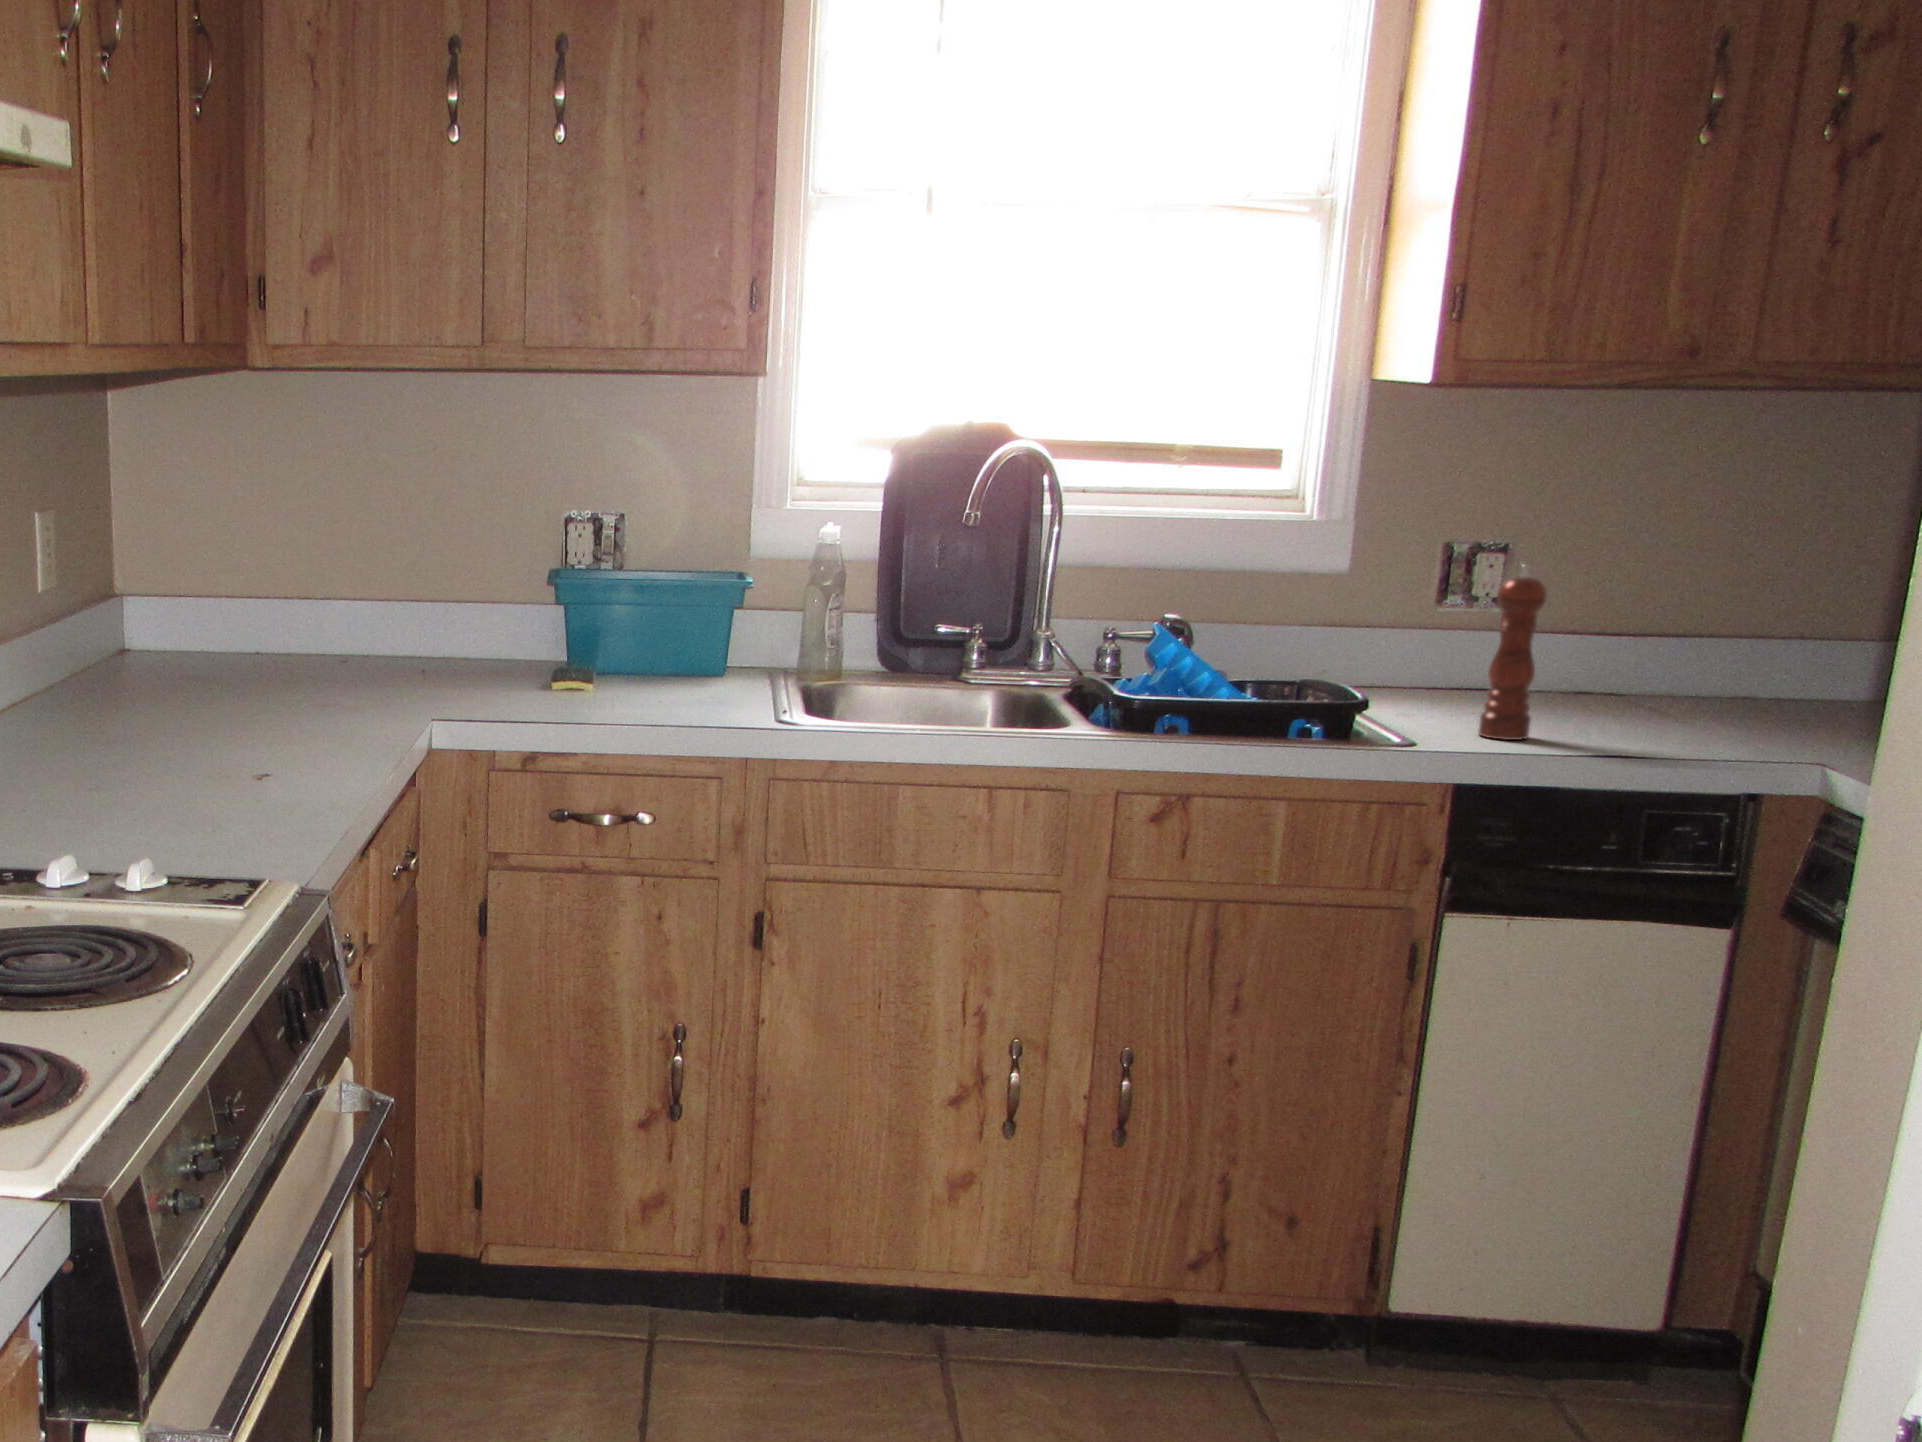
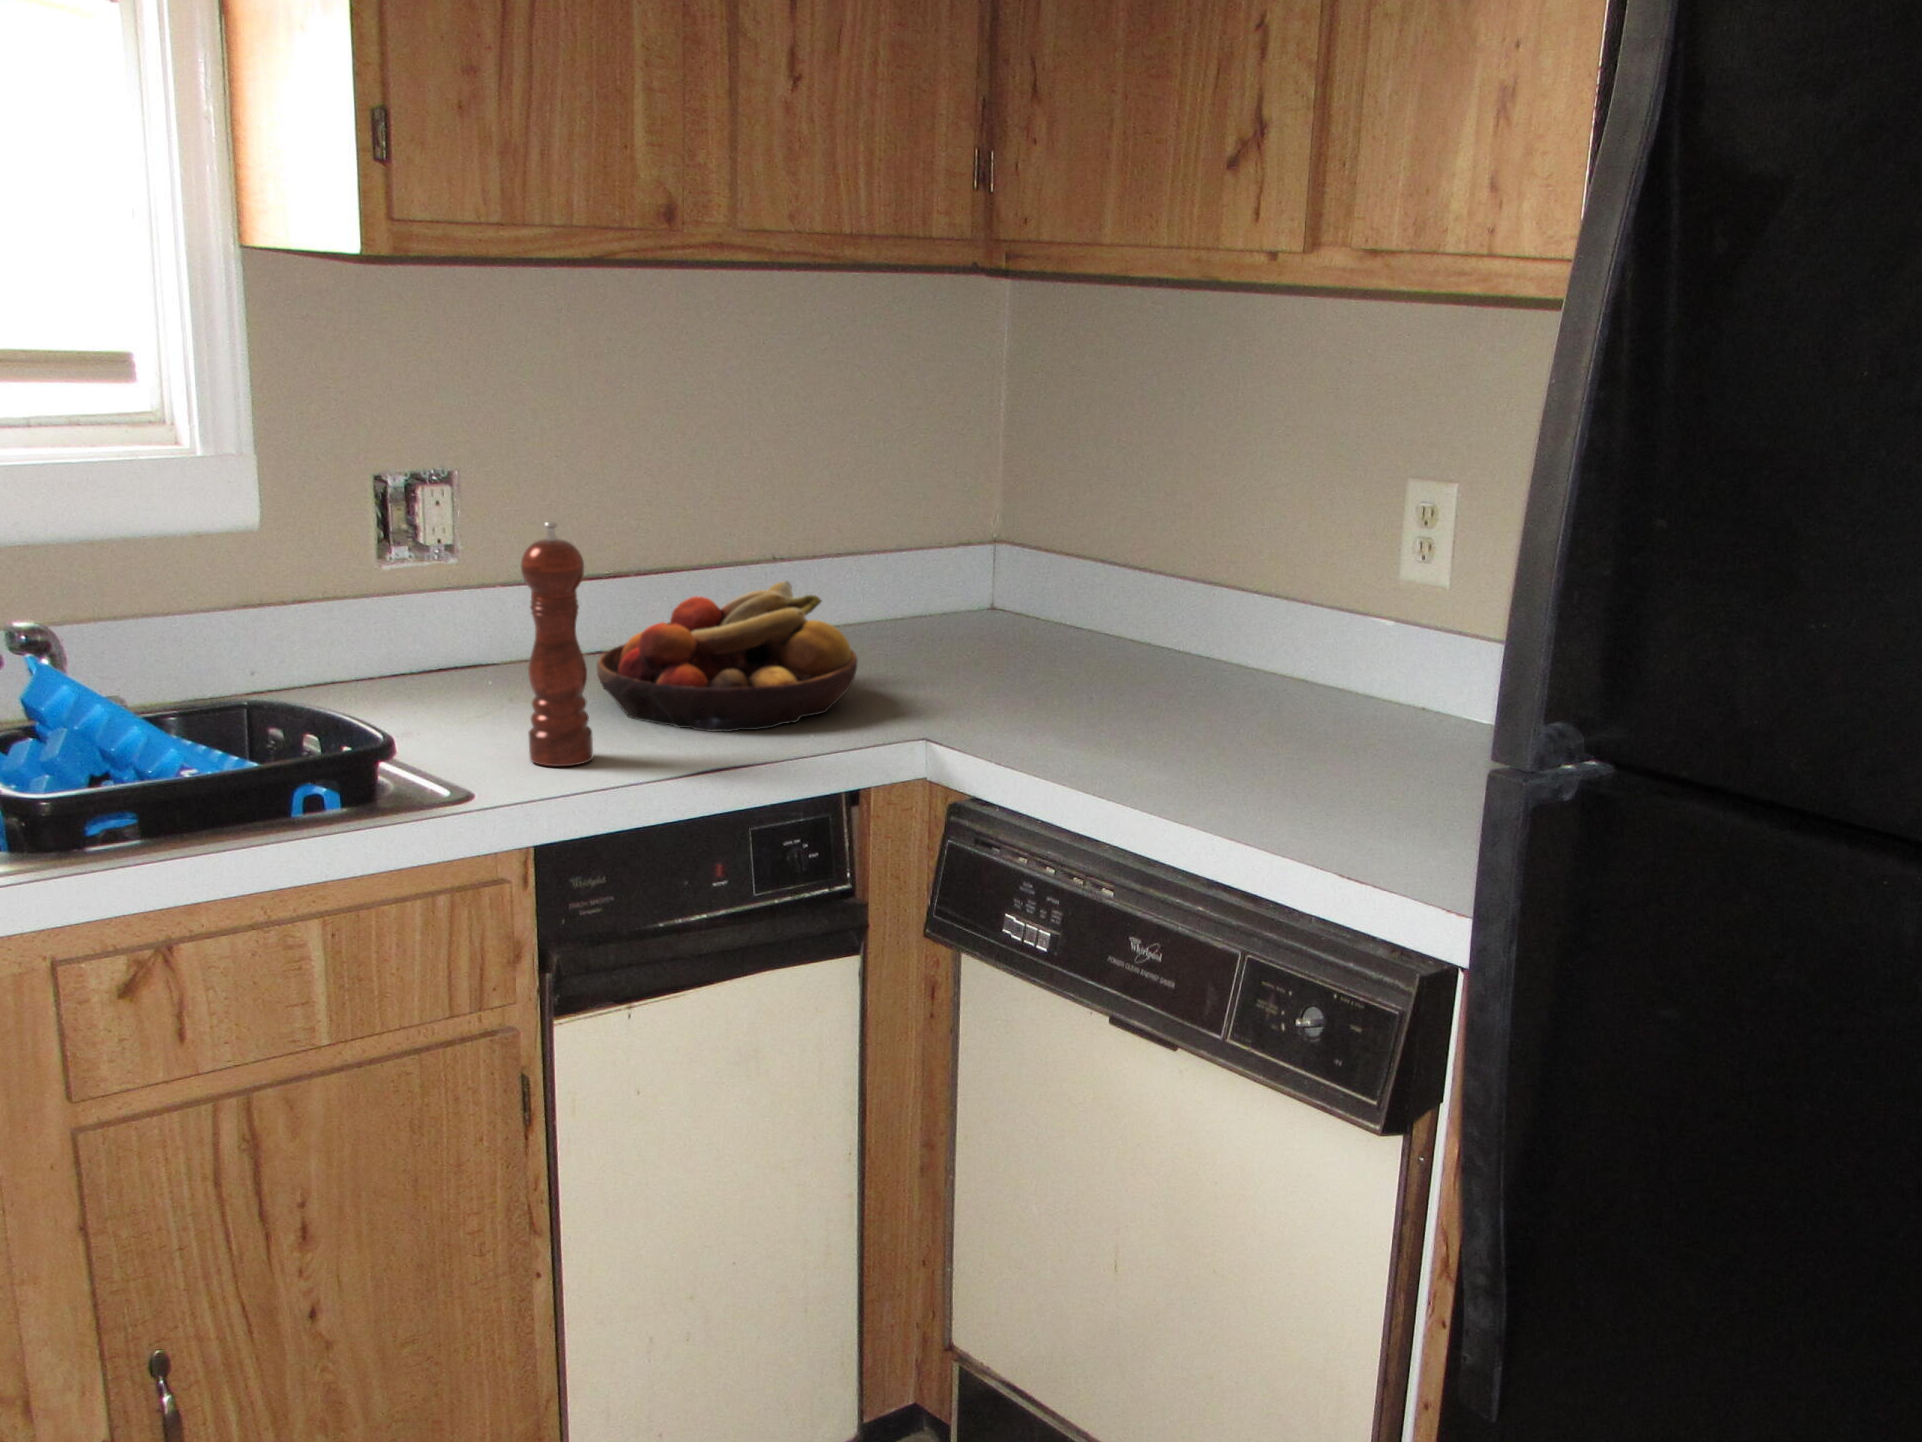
fruit bowl: none [1571,641,1813,743] -> present [597,581,858,732]

